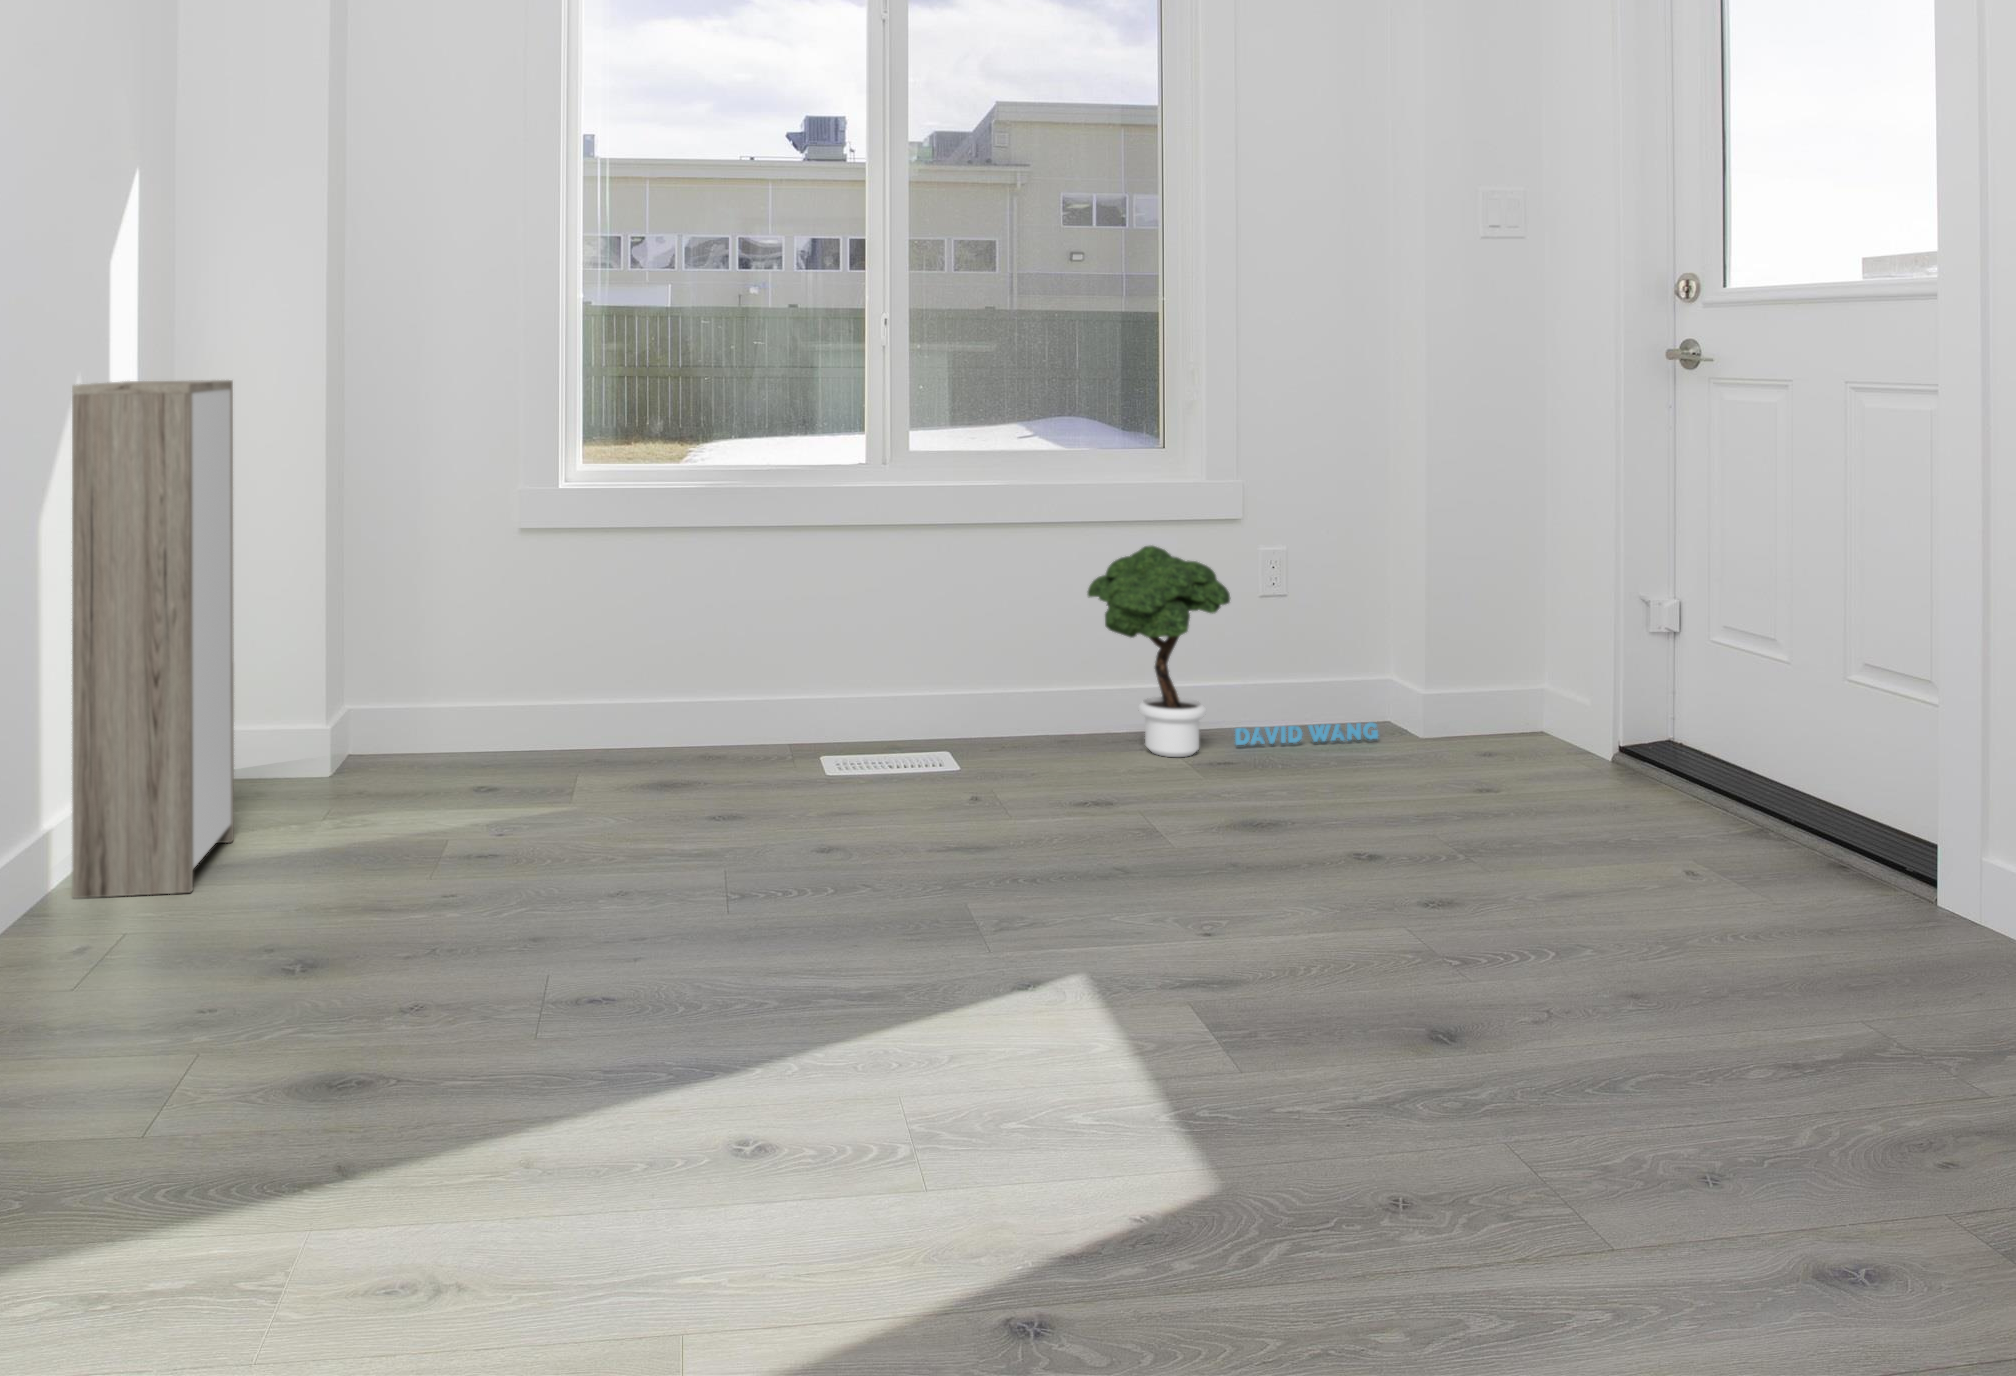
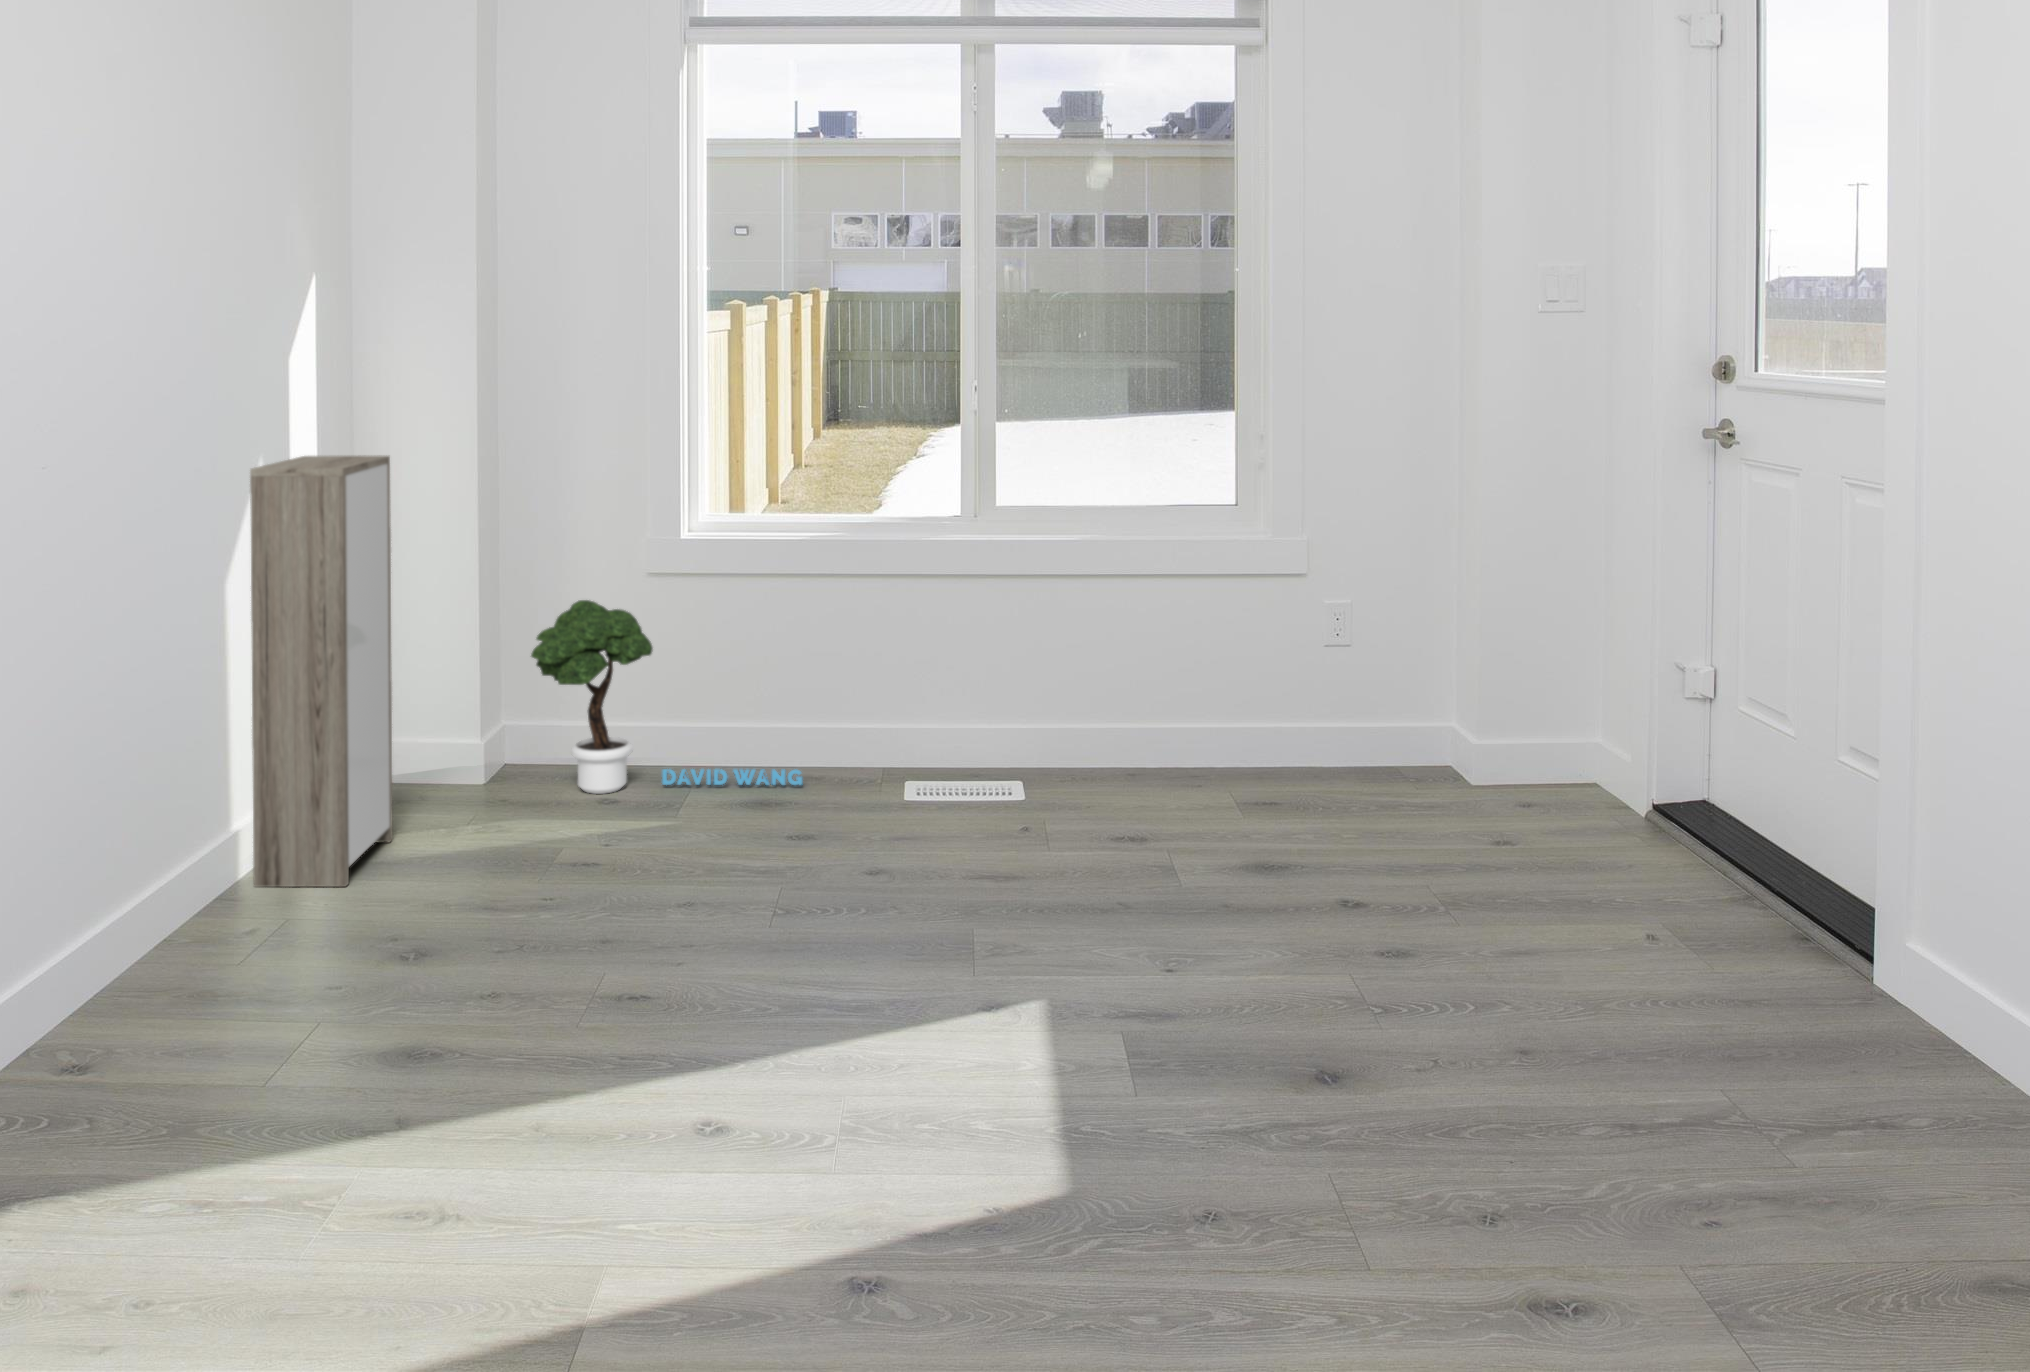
potted tree: present [1088,546,1378,757] -> present [531,600,802,794]

